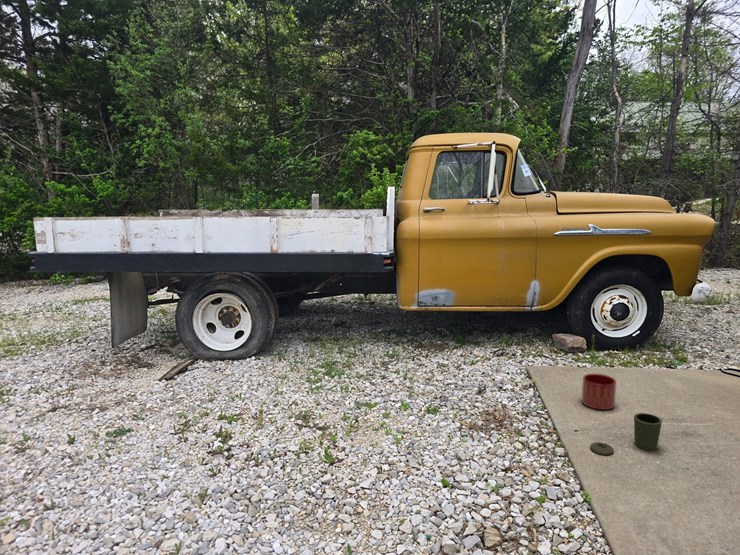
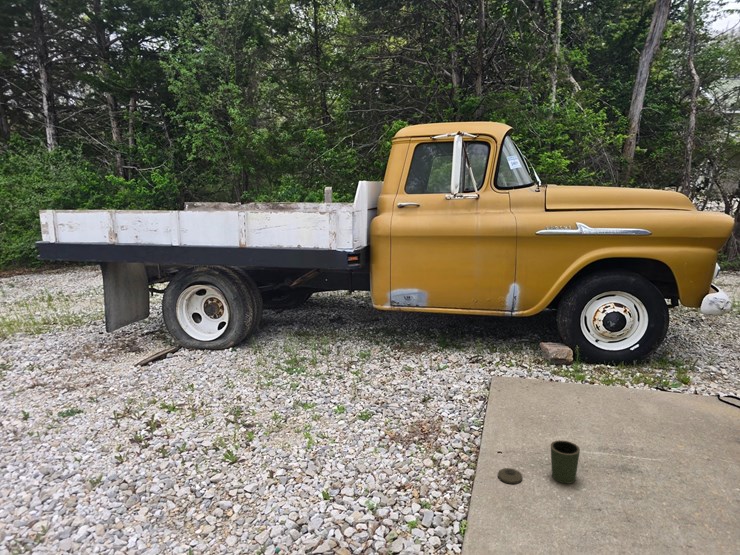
planter: present [582,374,616,410] -> none [524,391,560,432]

